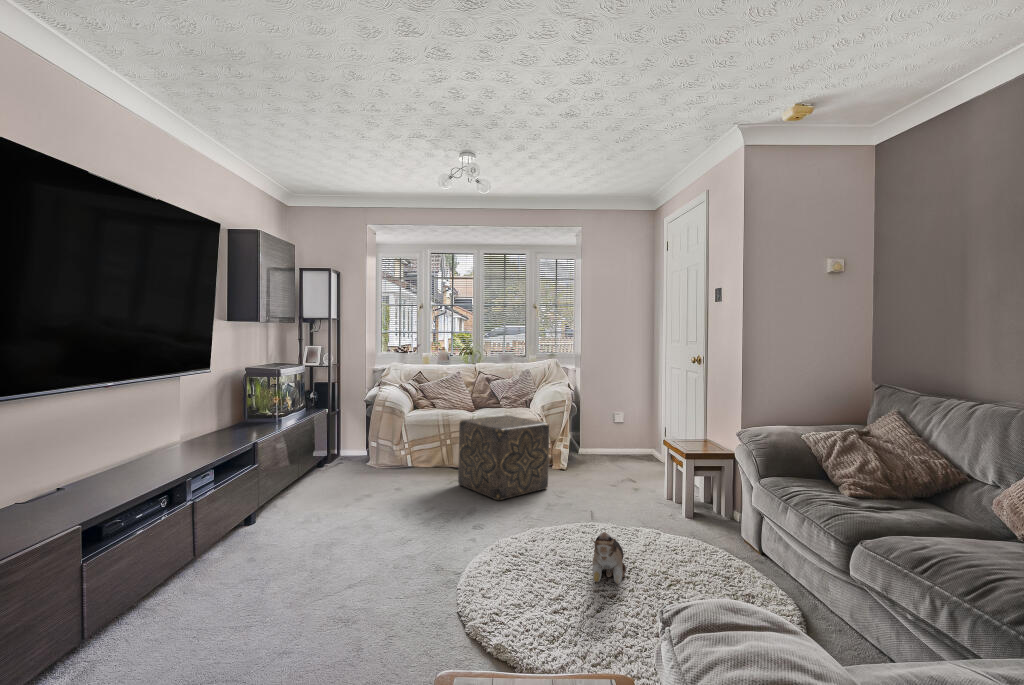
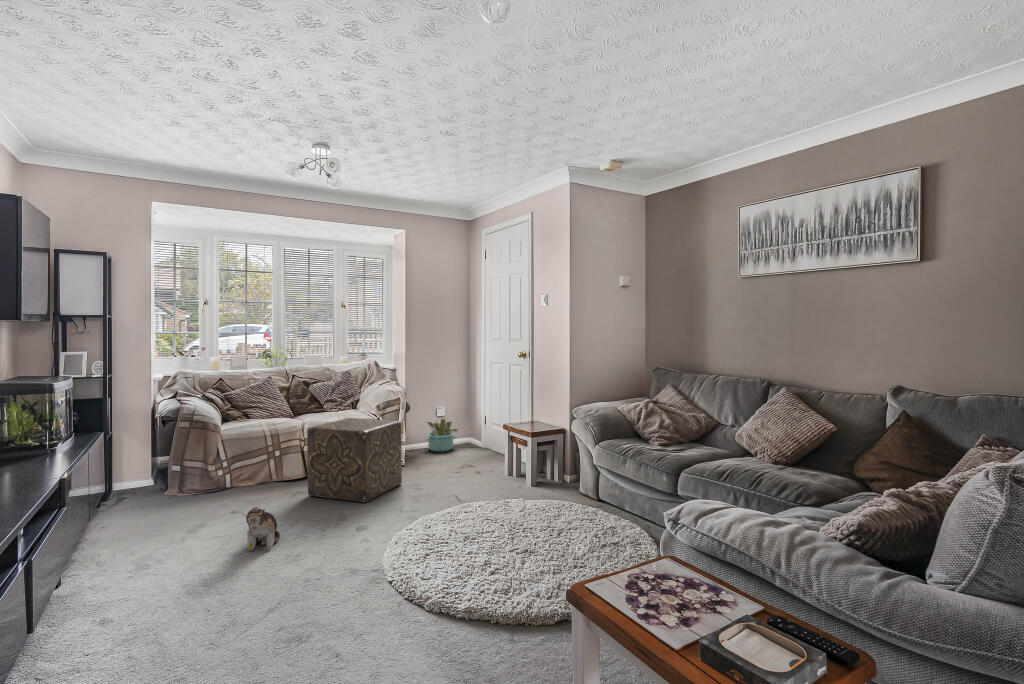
decorative plant: none [599,427,637,462] -> present [425,419,458,452]
plush toy: present [591,532,626,584] -> present [243,507,280,551]

